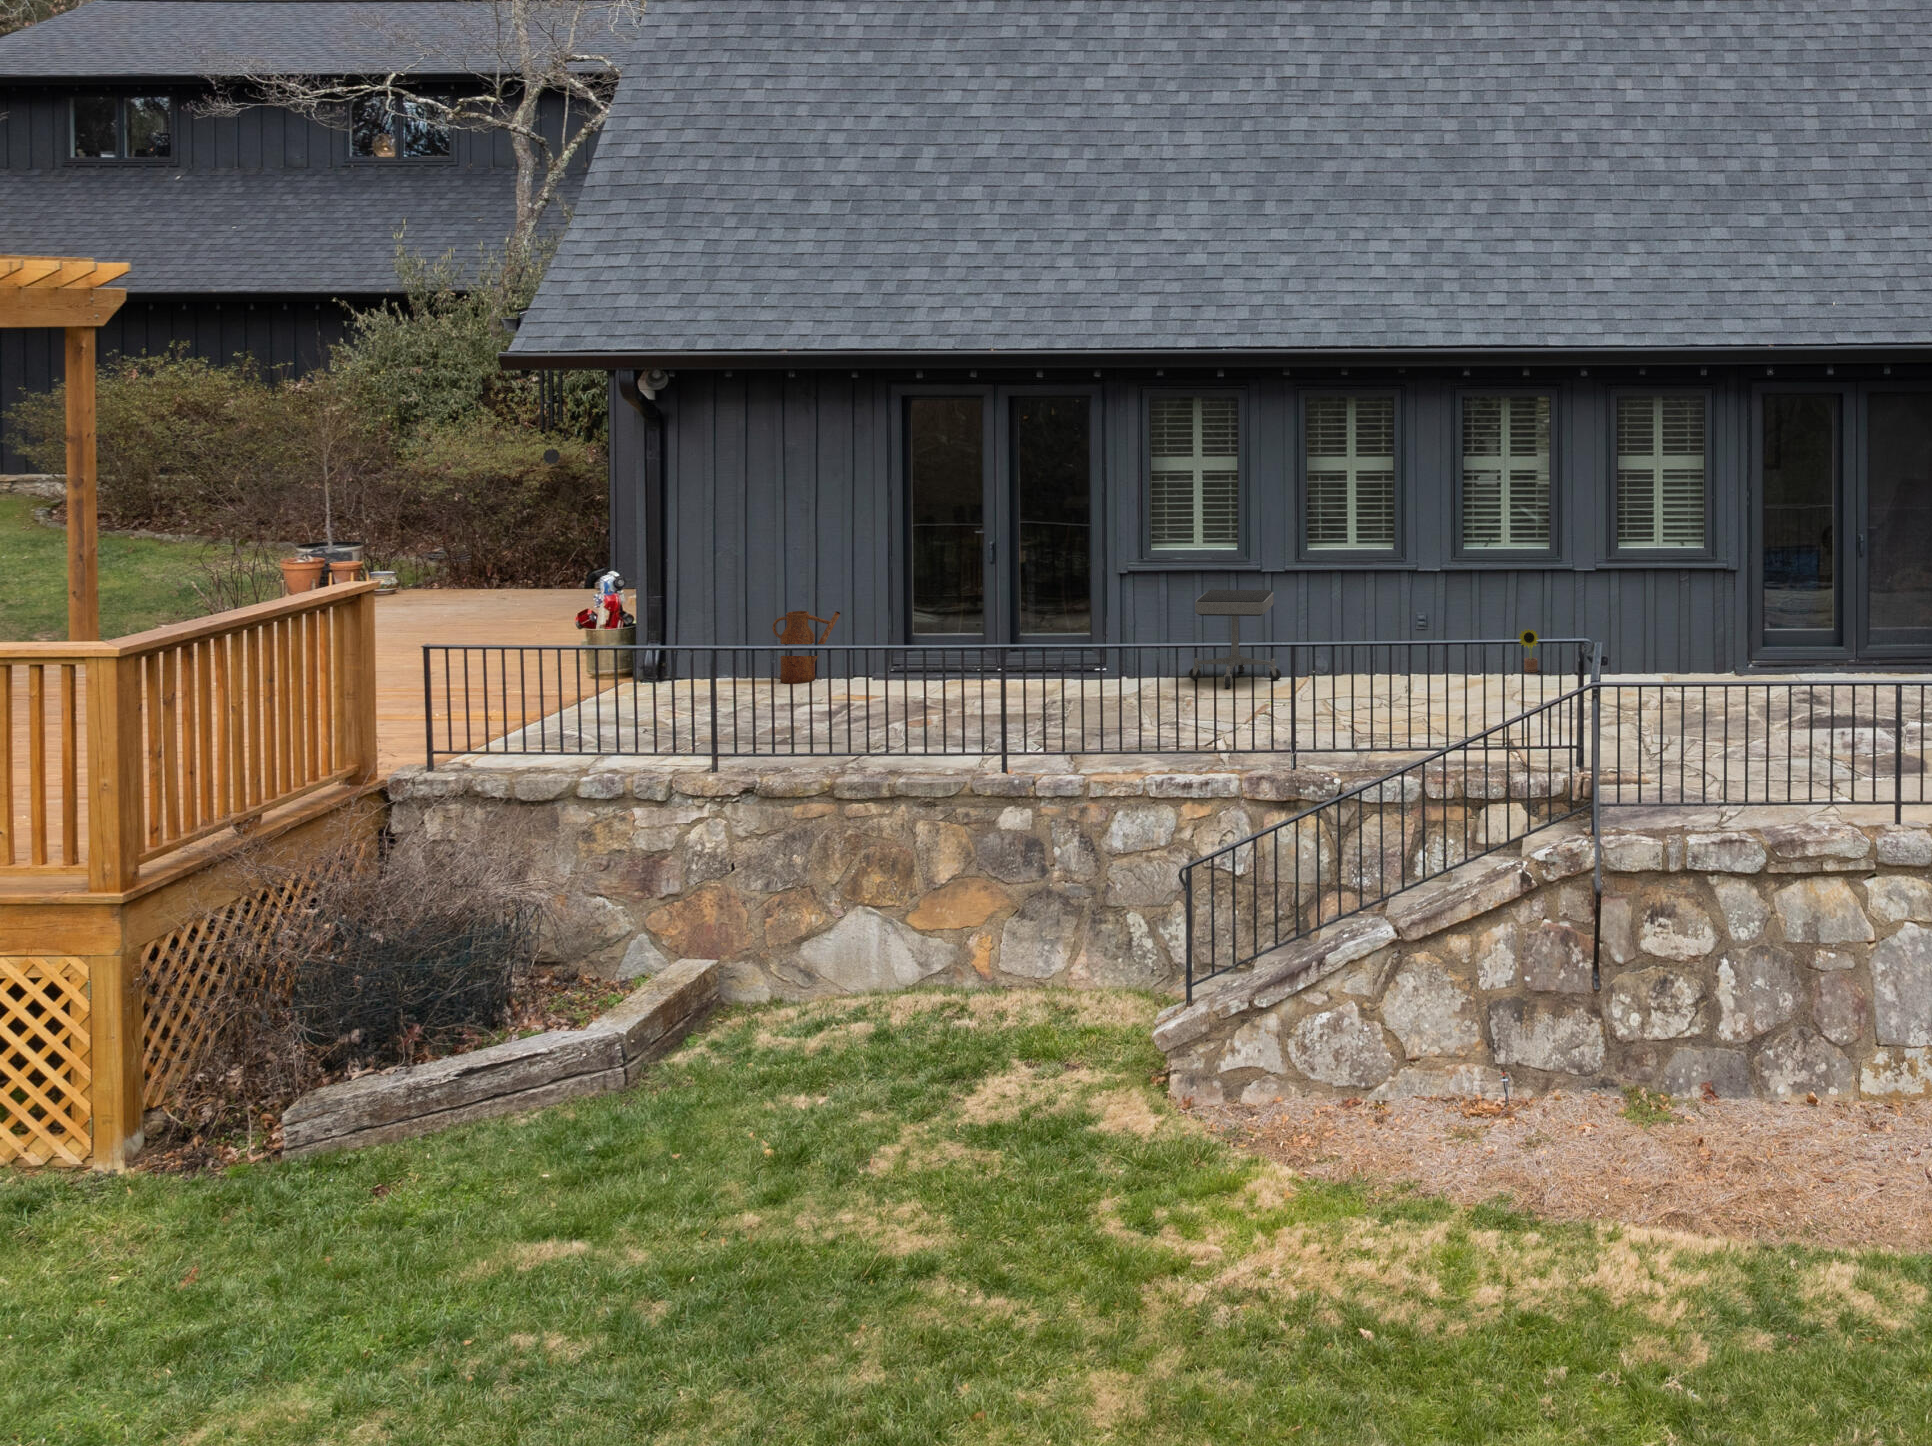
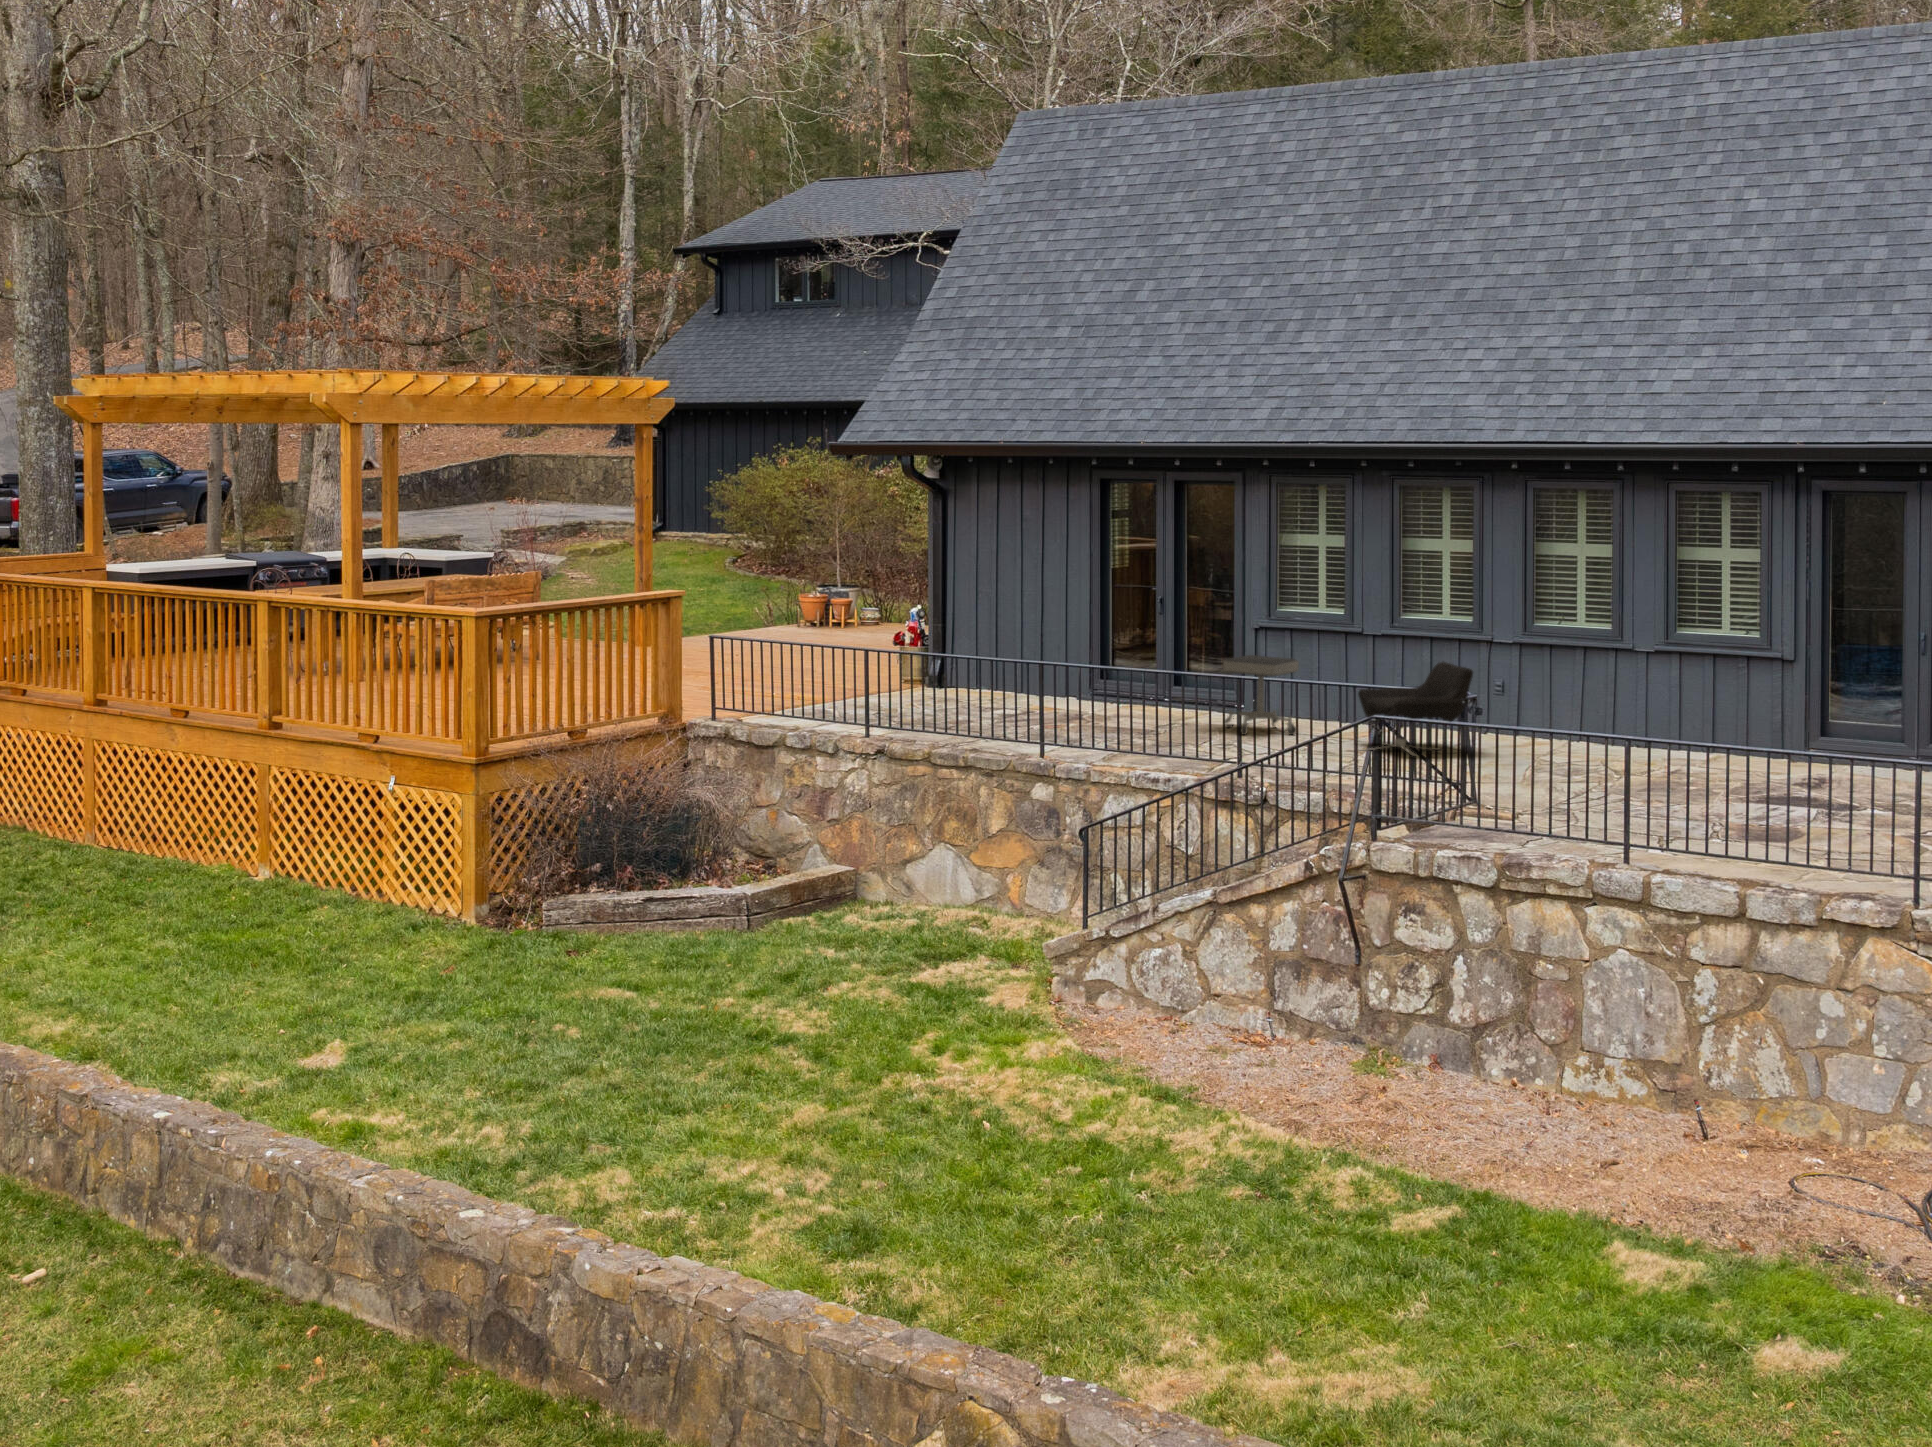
lounge chair: none [1360,579,1492,694] -> present [1358,662,1473,756]
watering can: present [772,611,840,684] -> none [934,647,979,701]
decorative plant: present [1519,628,1539,672] -> none [1509,712,1530,753]

